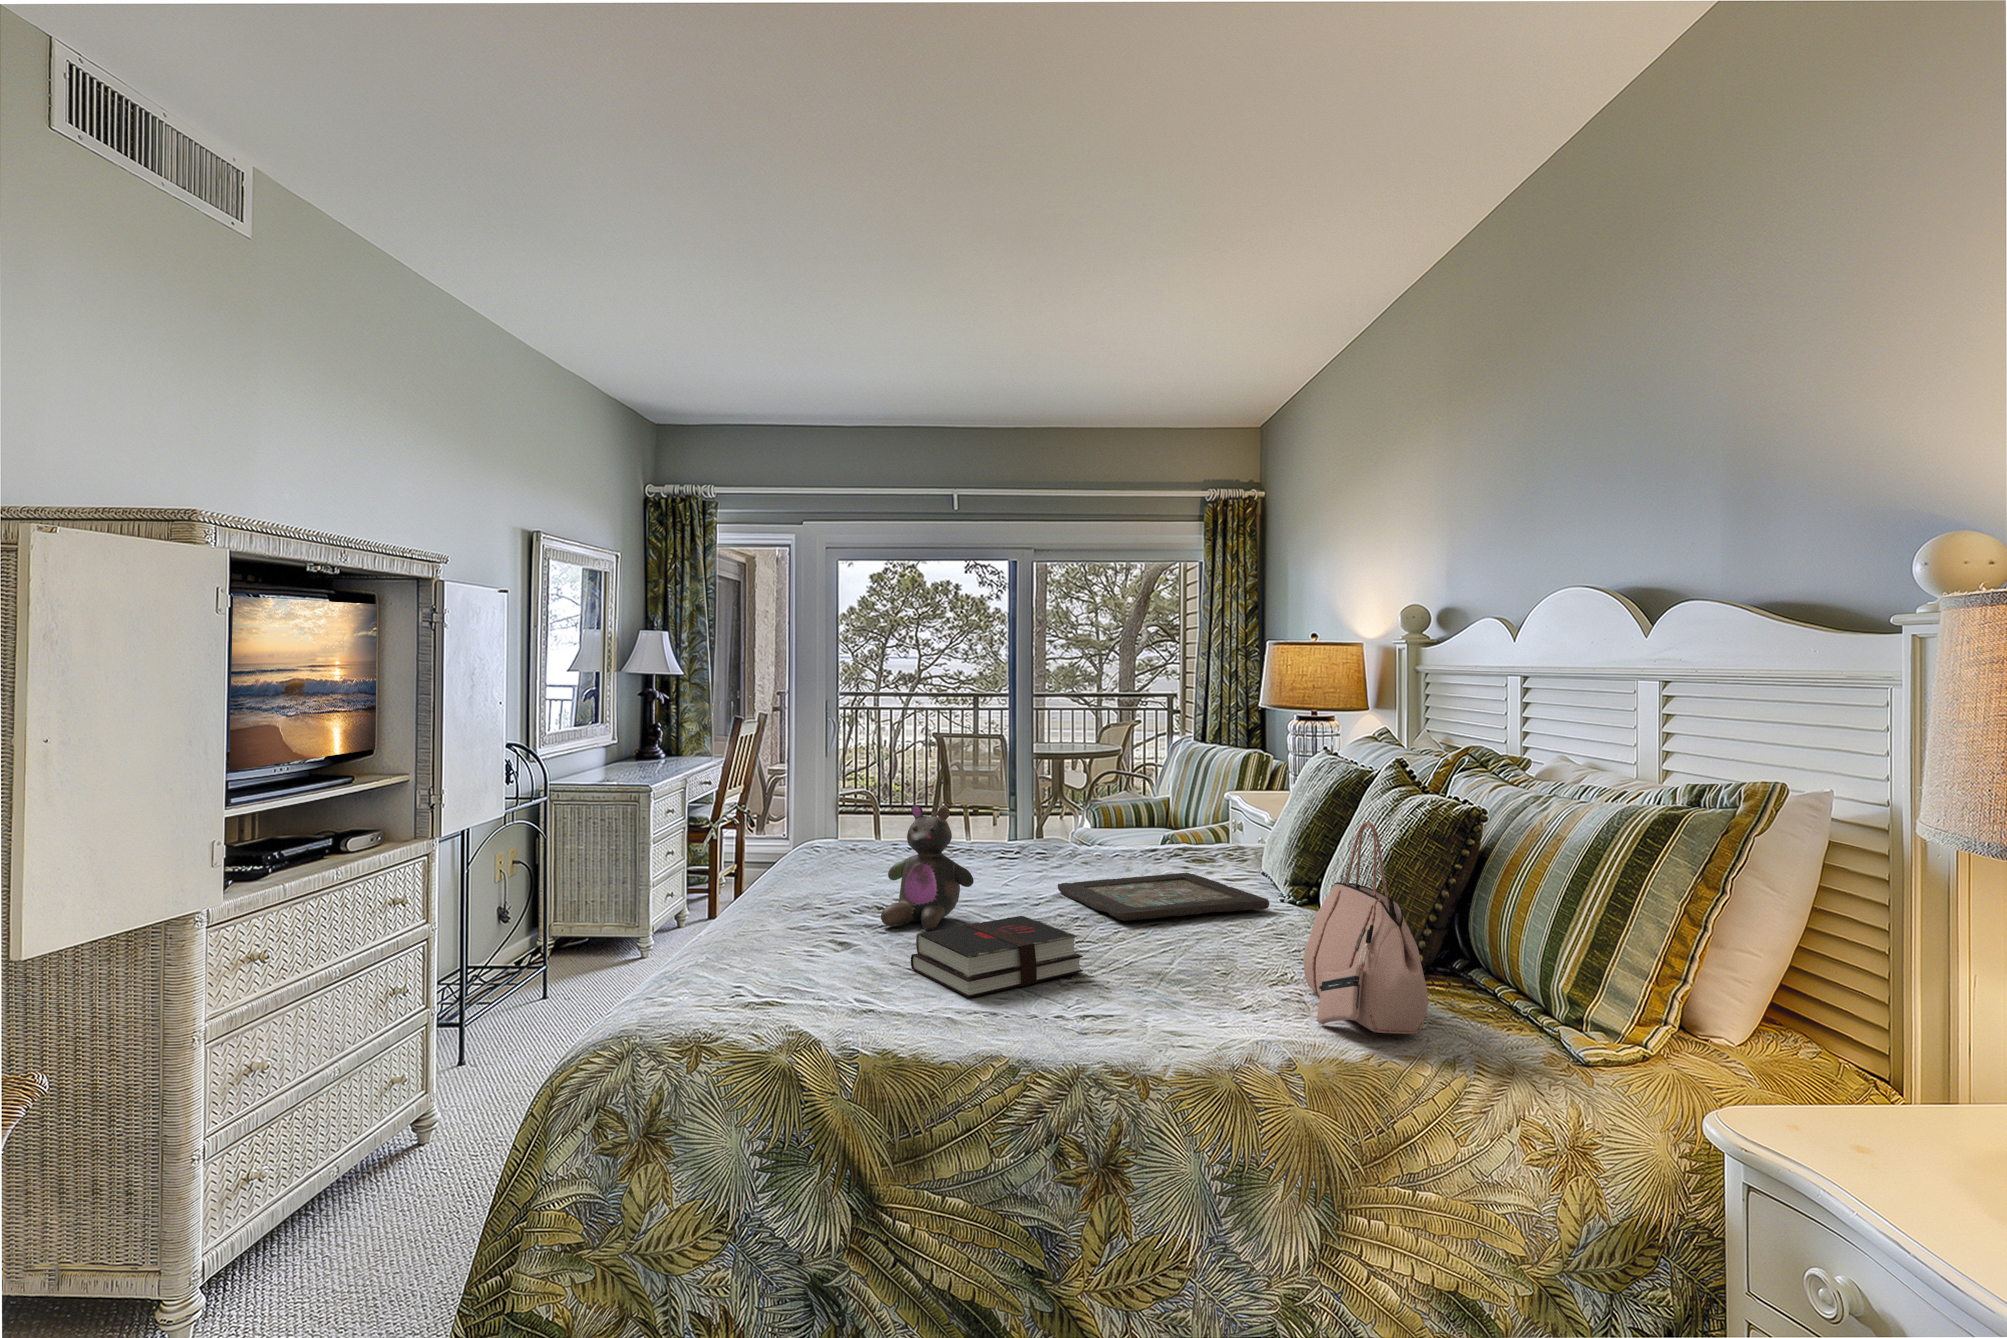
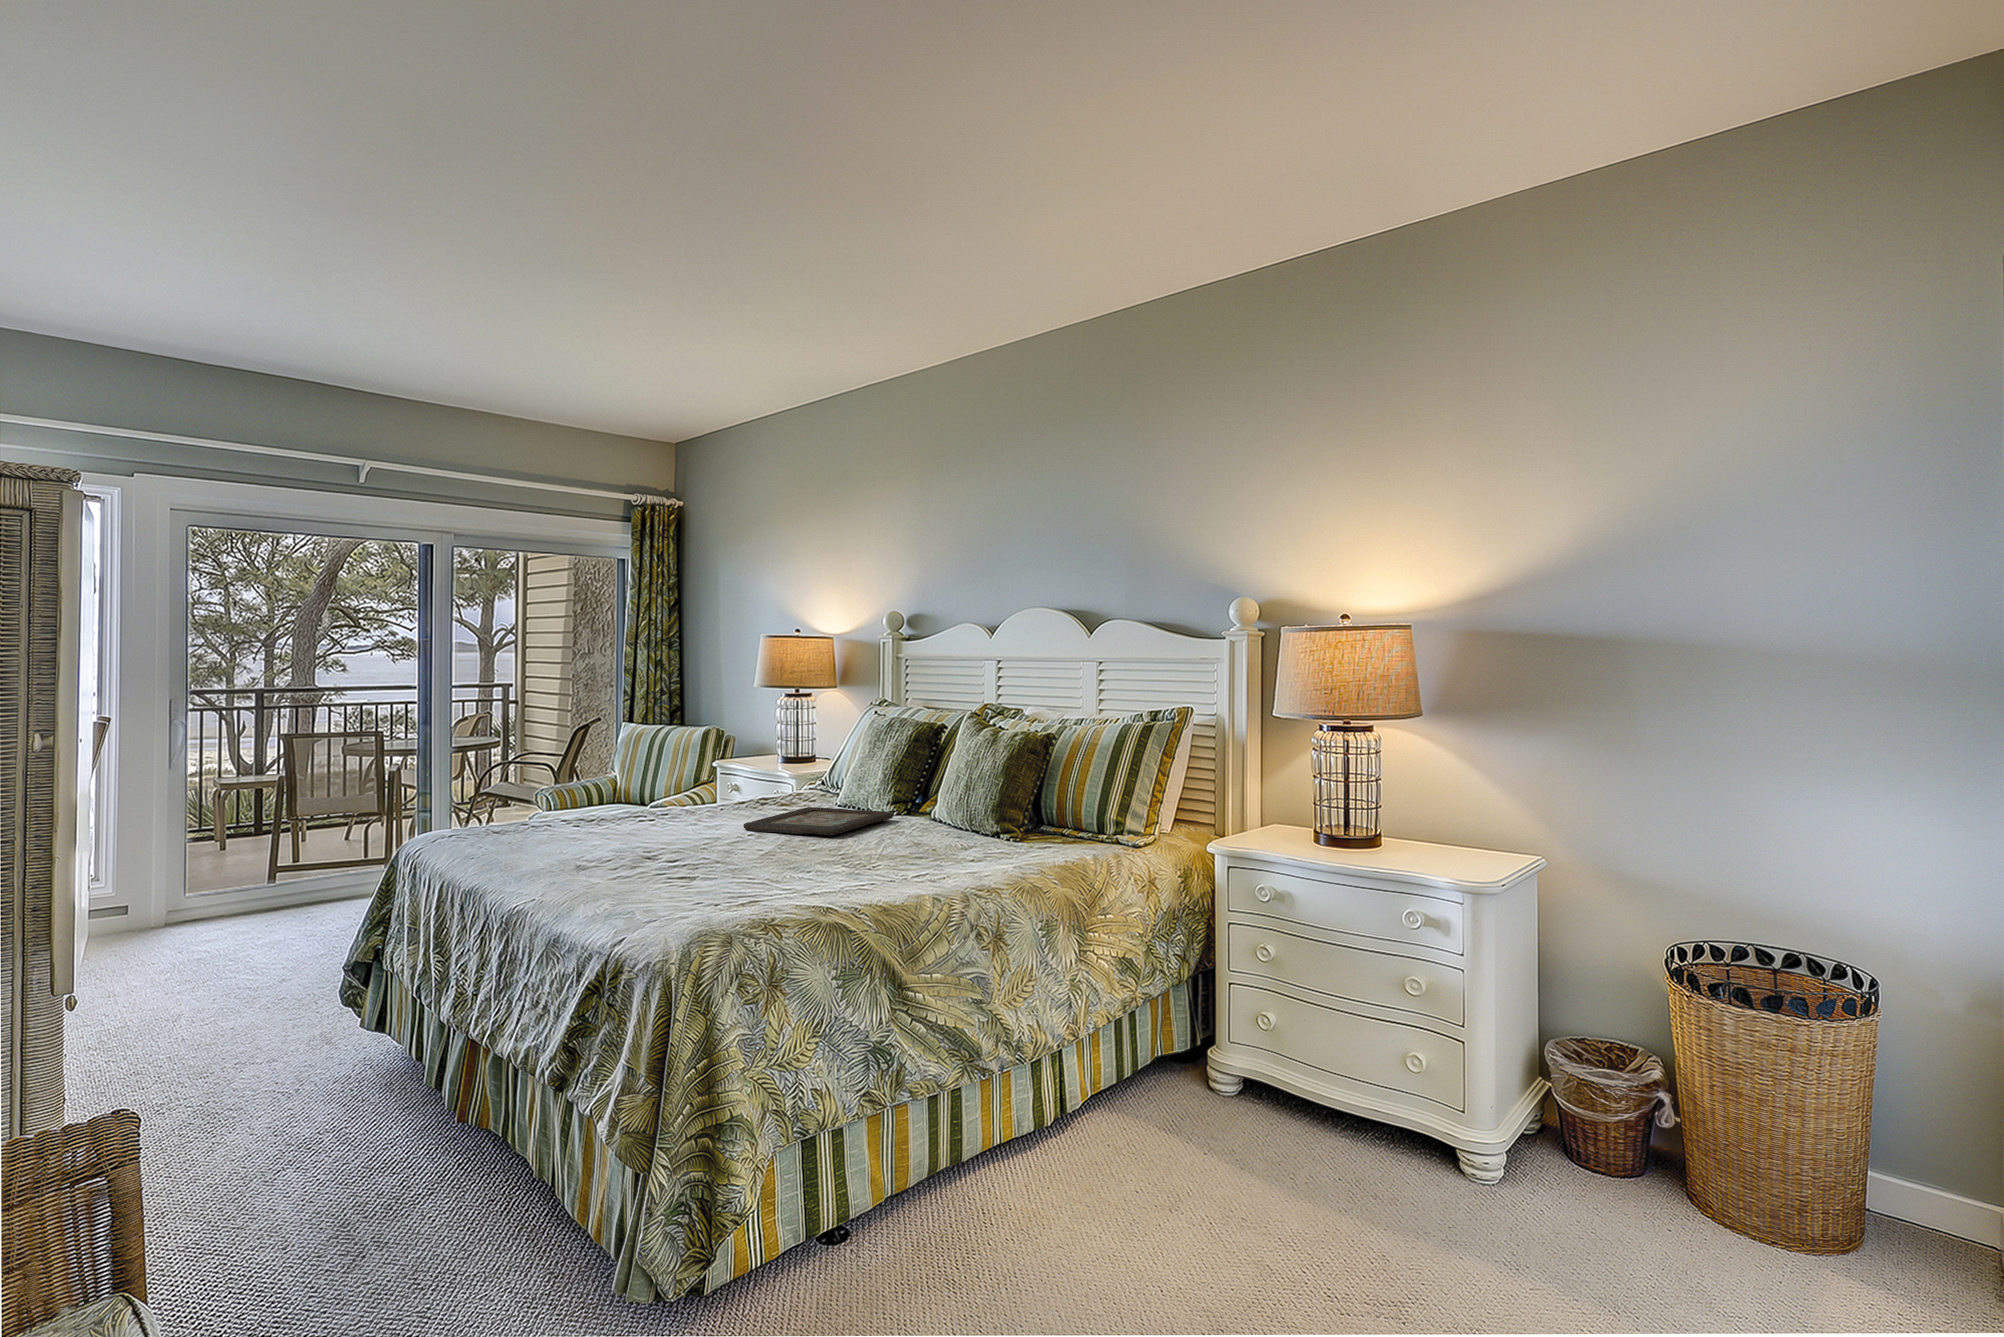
stuffed bear: present [881,805,974,930] -> none [663,766,739,863]
handbag: present [1303,822,1428,1034] -> none [984,744,1081,856]
hardback book: present [911,916,1083,998] -> none [771,834,874,880]

